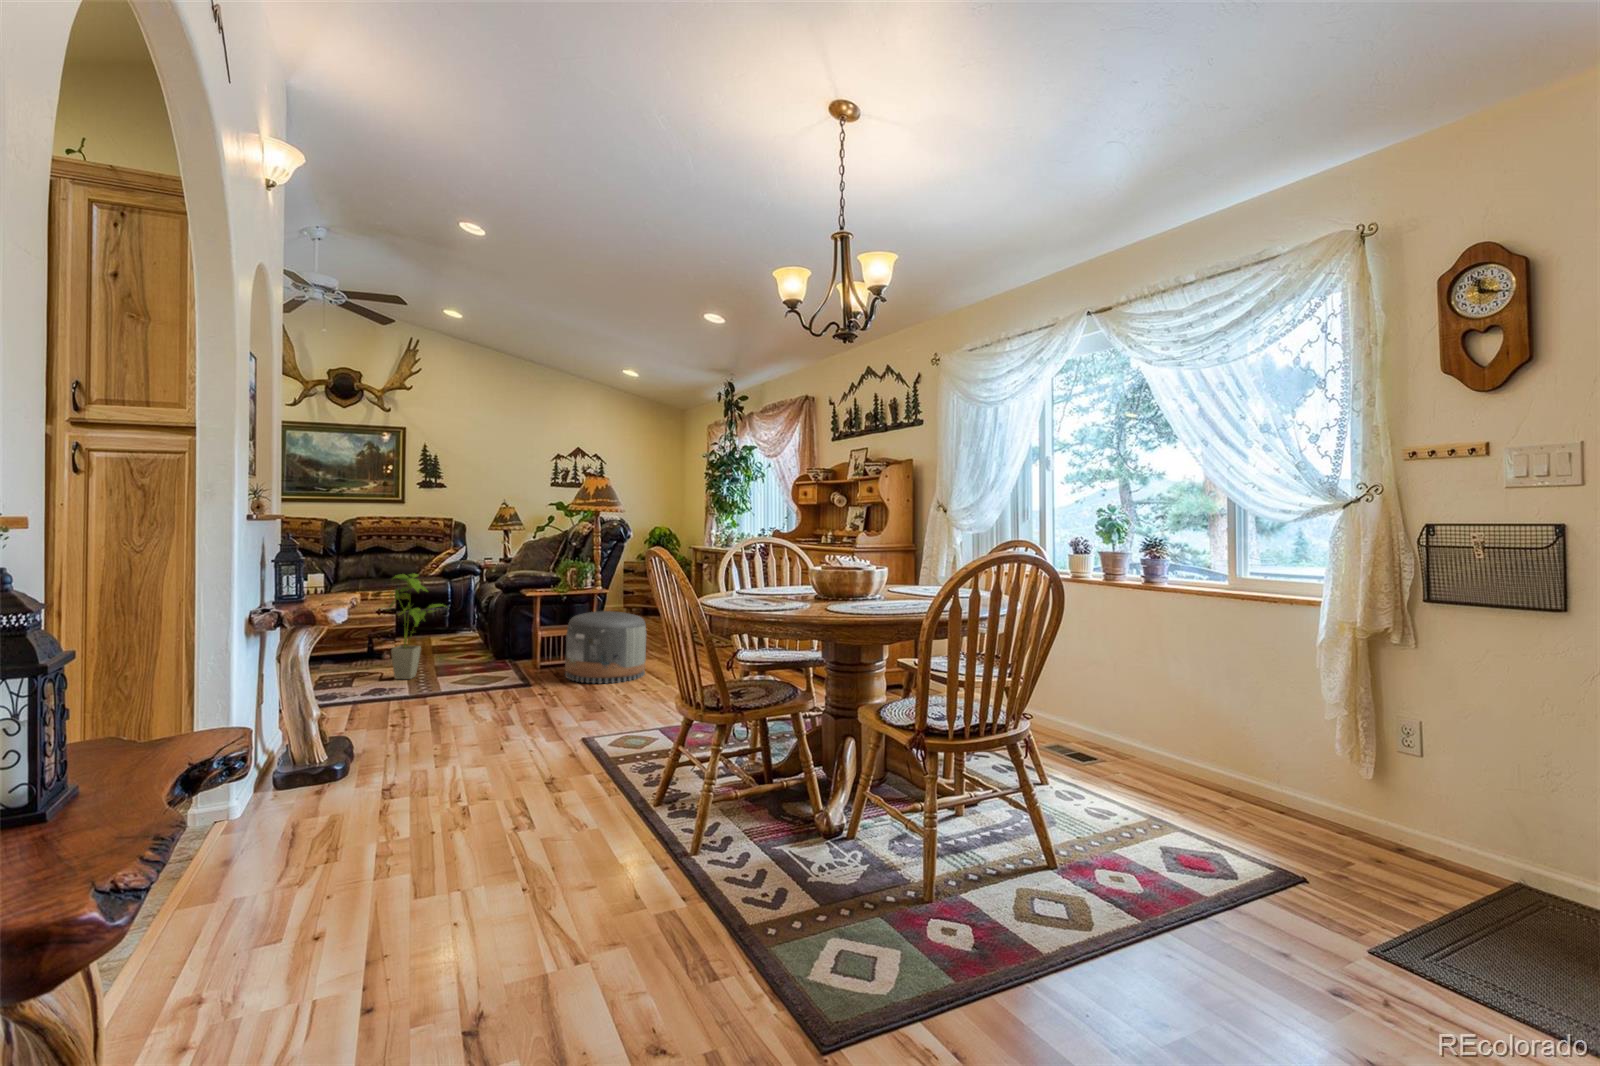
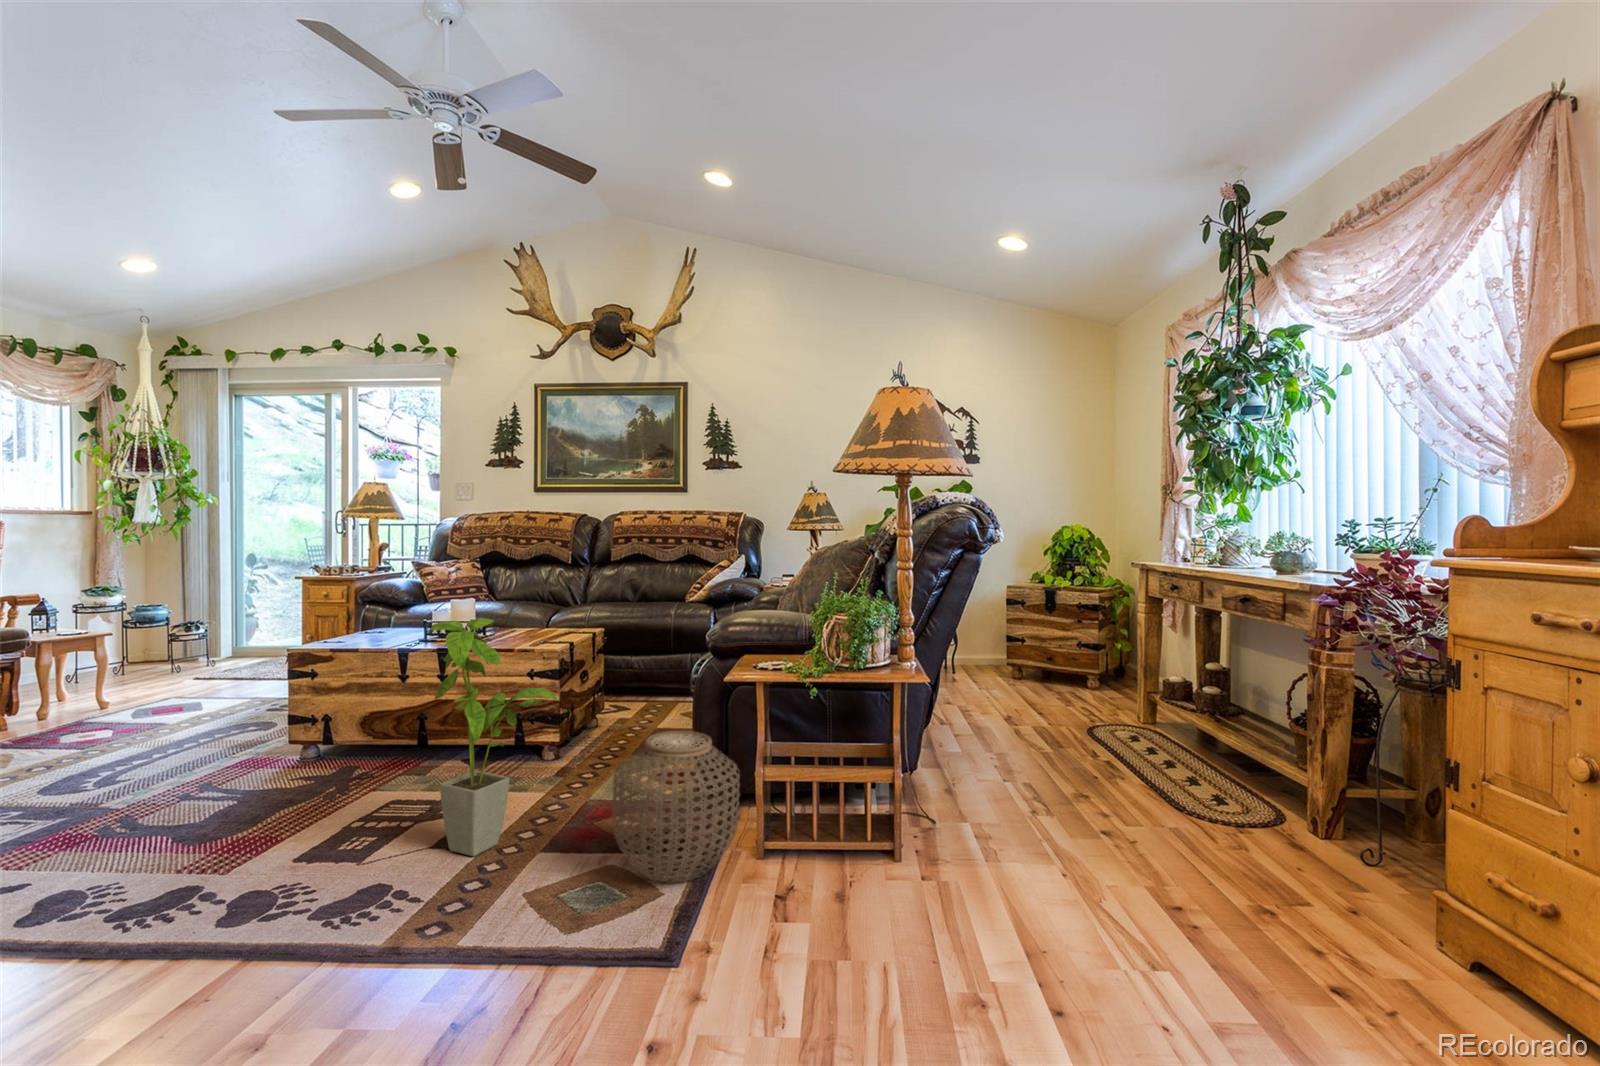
pouf: present [565,611,647,684] -> none [772,749,1012,1029]
woven basket: none [482,618,537,675] -> present [612,731,740,882]

